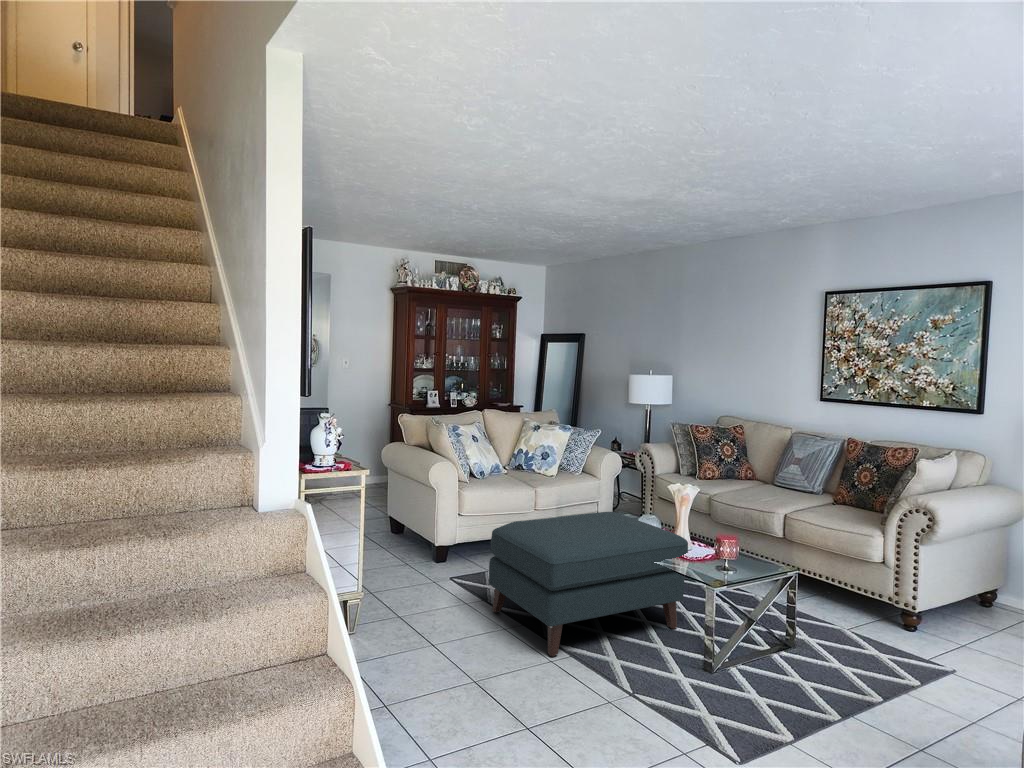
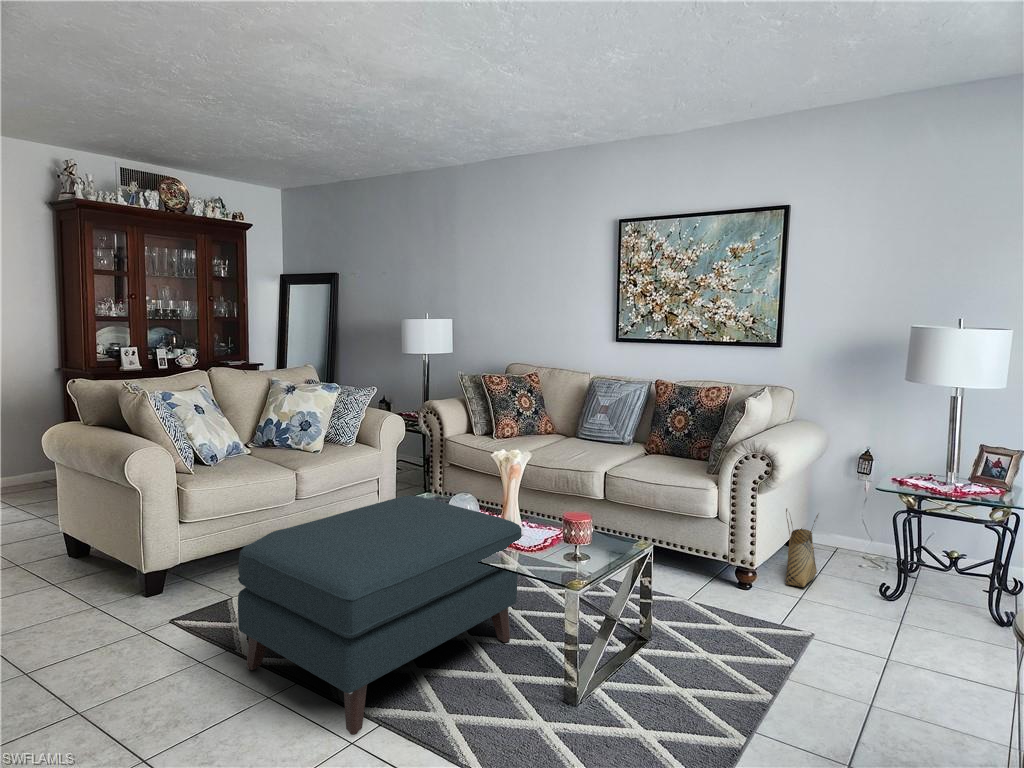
woven basket: none [955,564,995,639] -> present [786,509,819,587]

